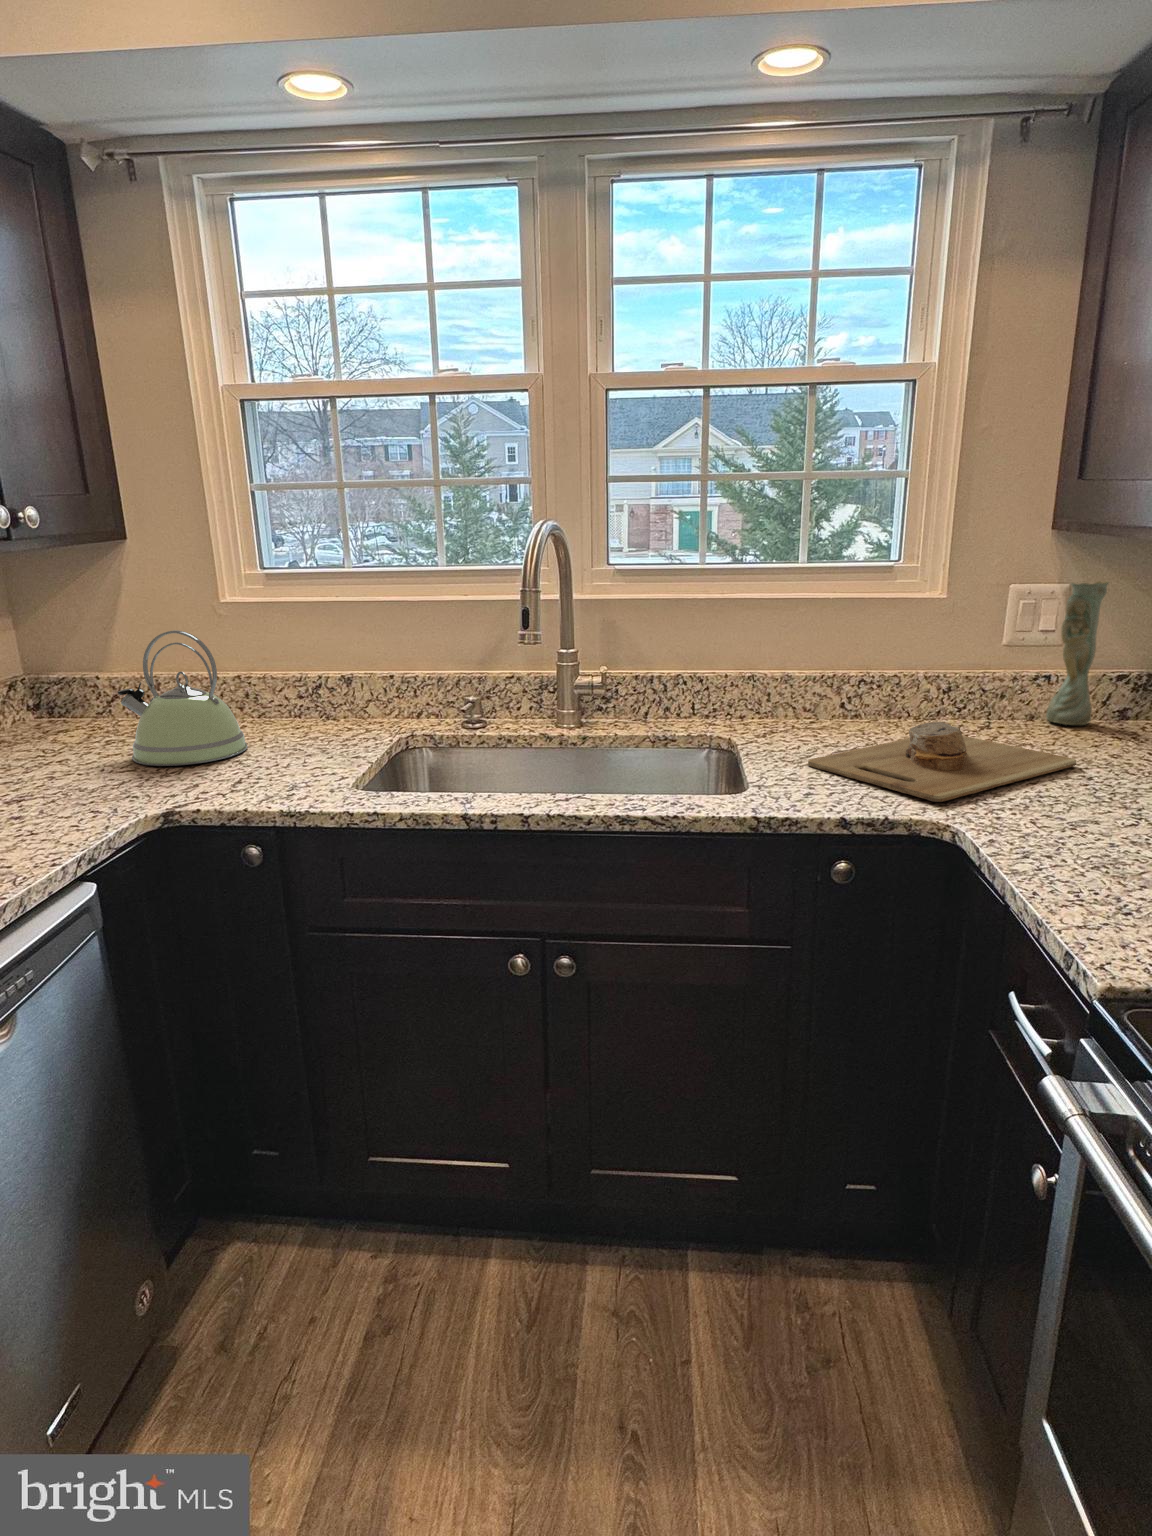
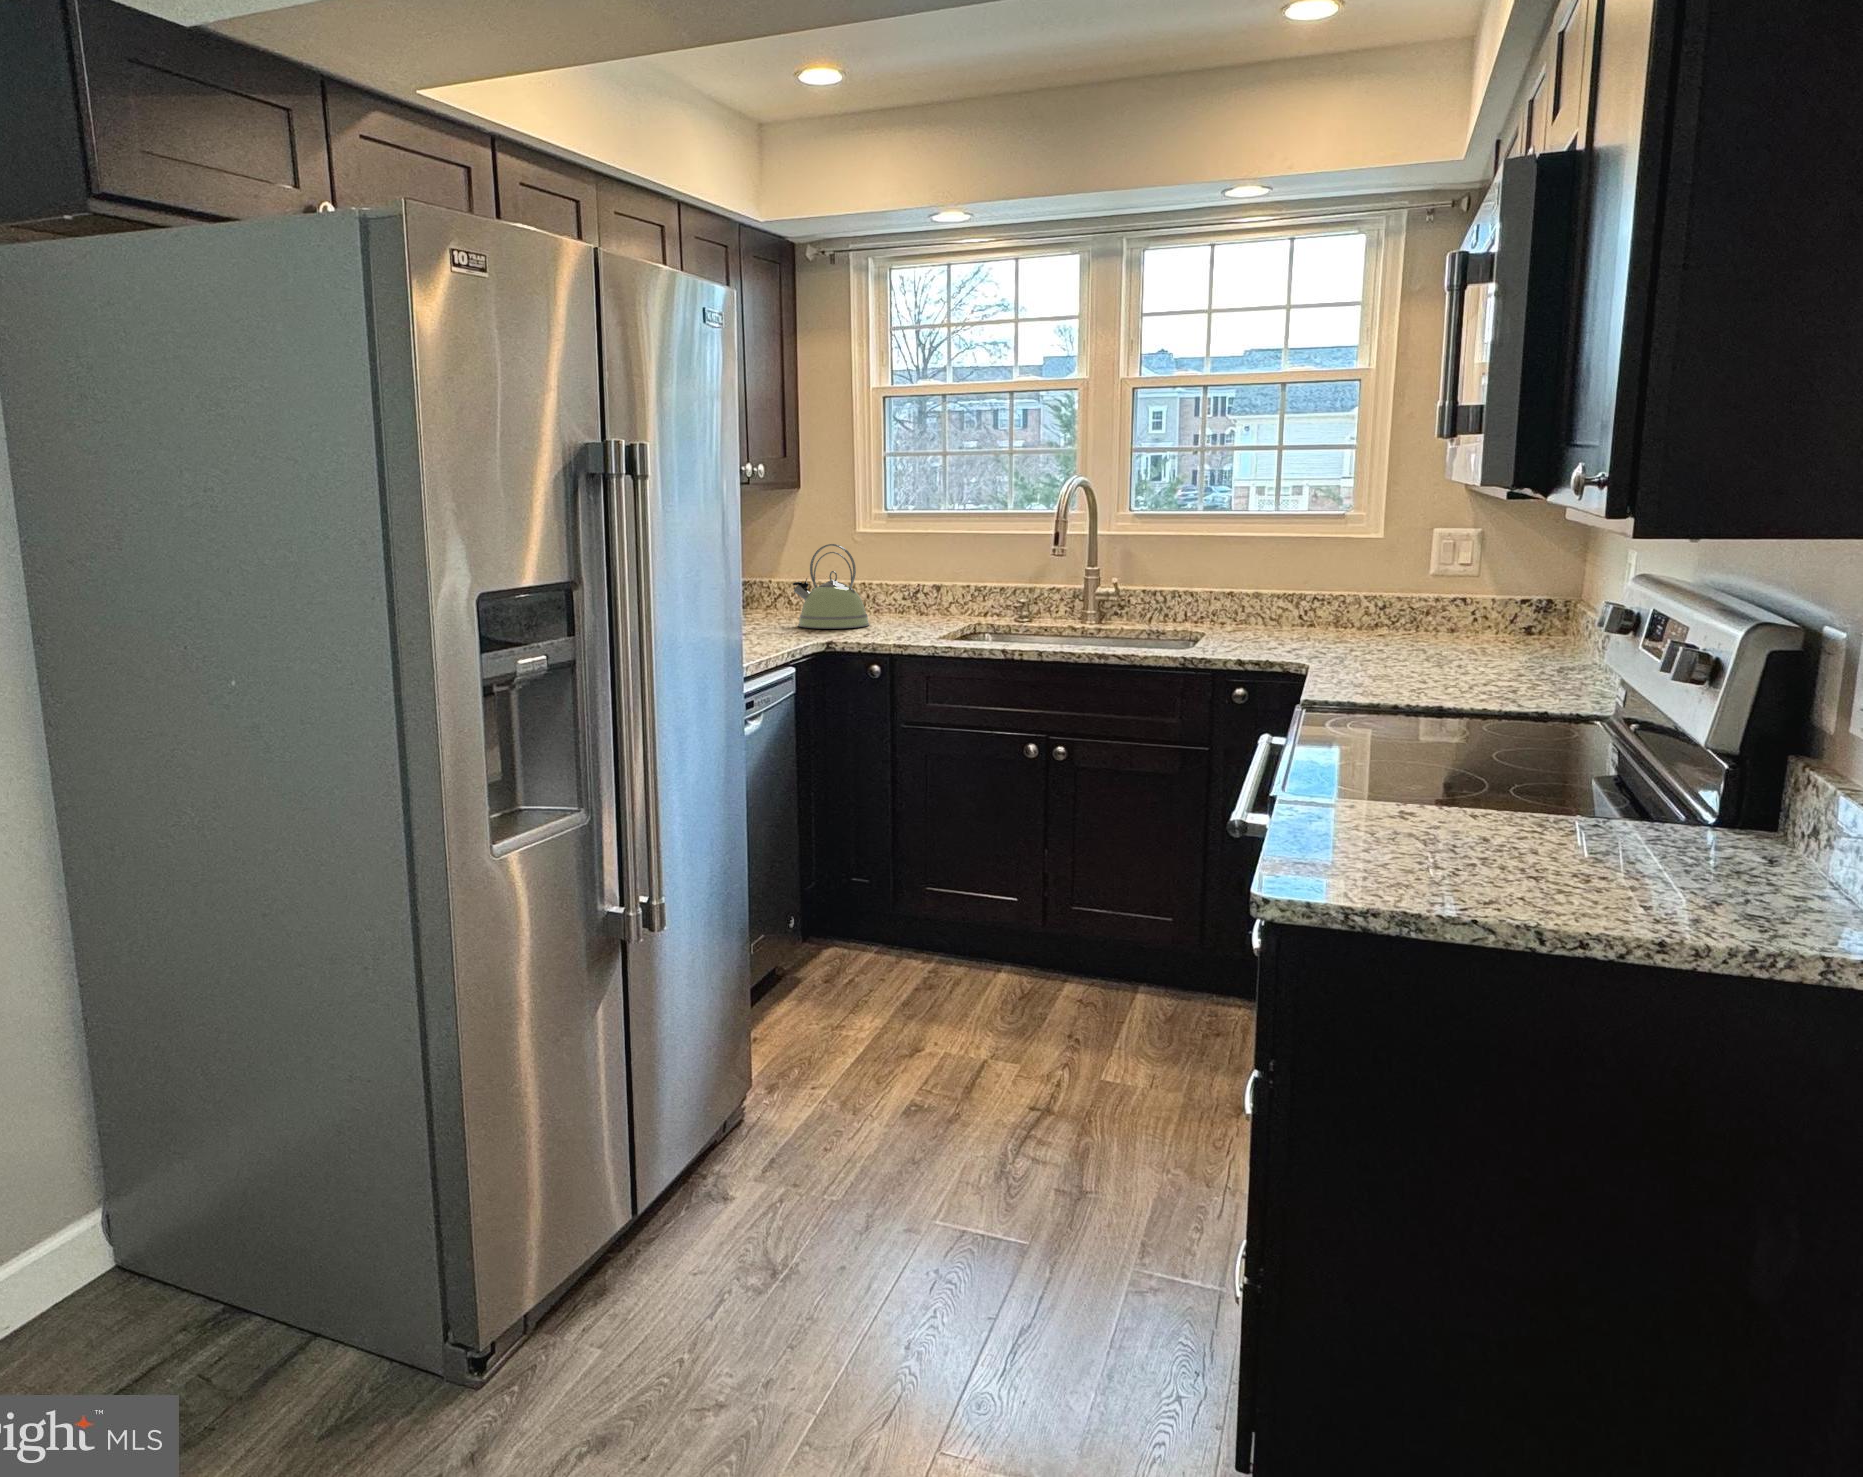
vase: present [1046,581,1109,725] -> none [1464,526,1510,636]
cutting board: present [808,722,1077,802] -> none [1246,618,1442,657]

